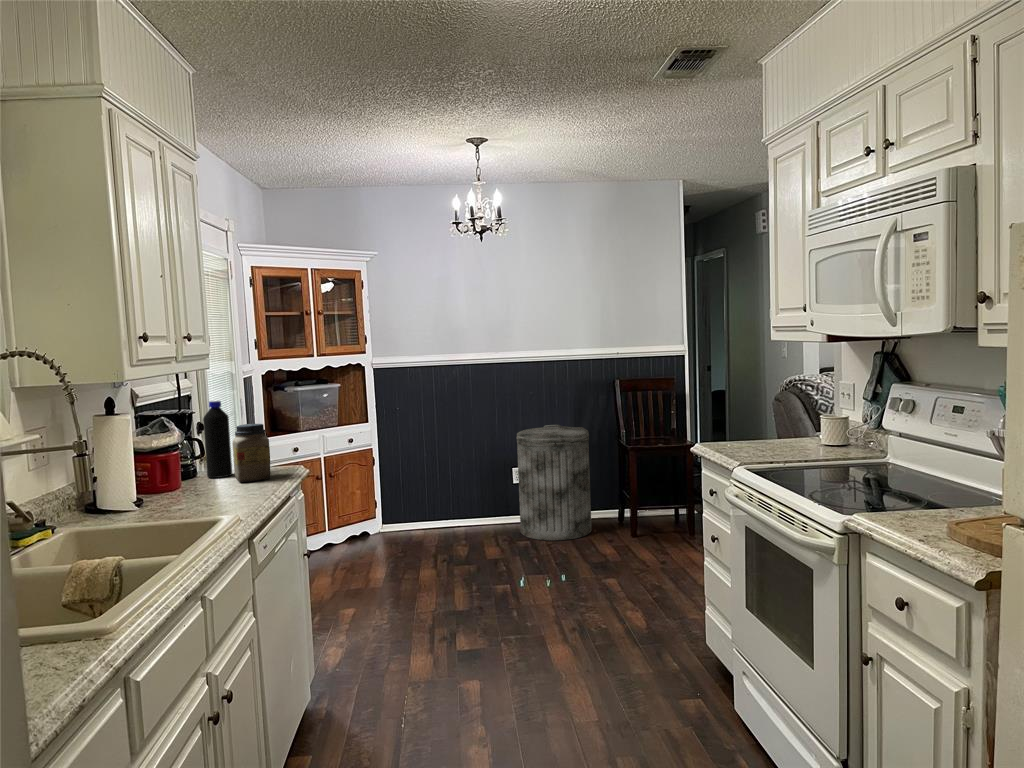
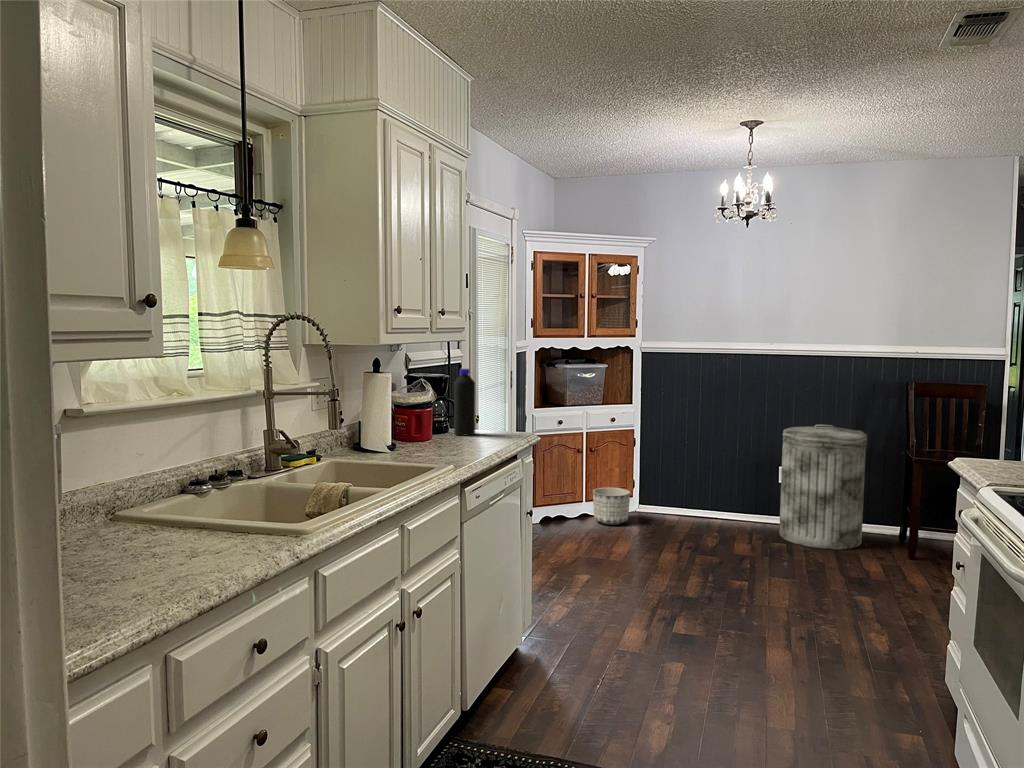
jar: present [232,424,270,483] -> none [473,391,502,441]
planter: none [336,511,375,551] -> present [593,487,630,525]

